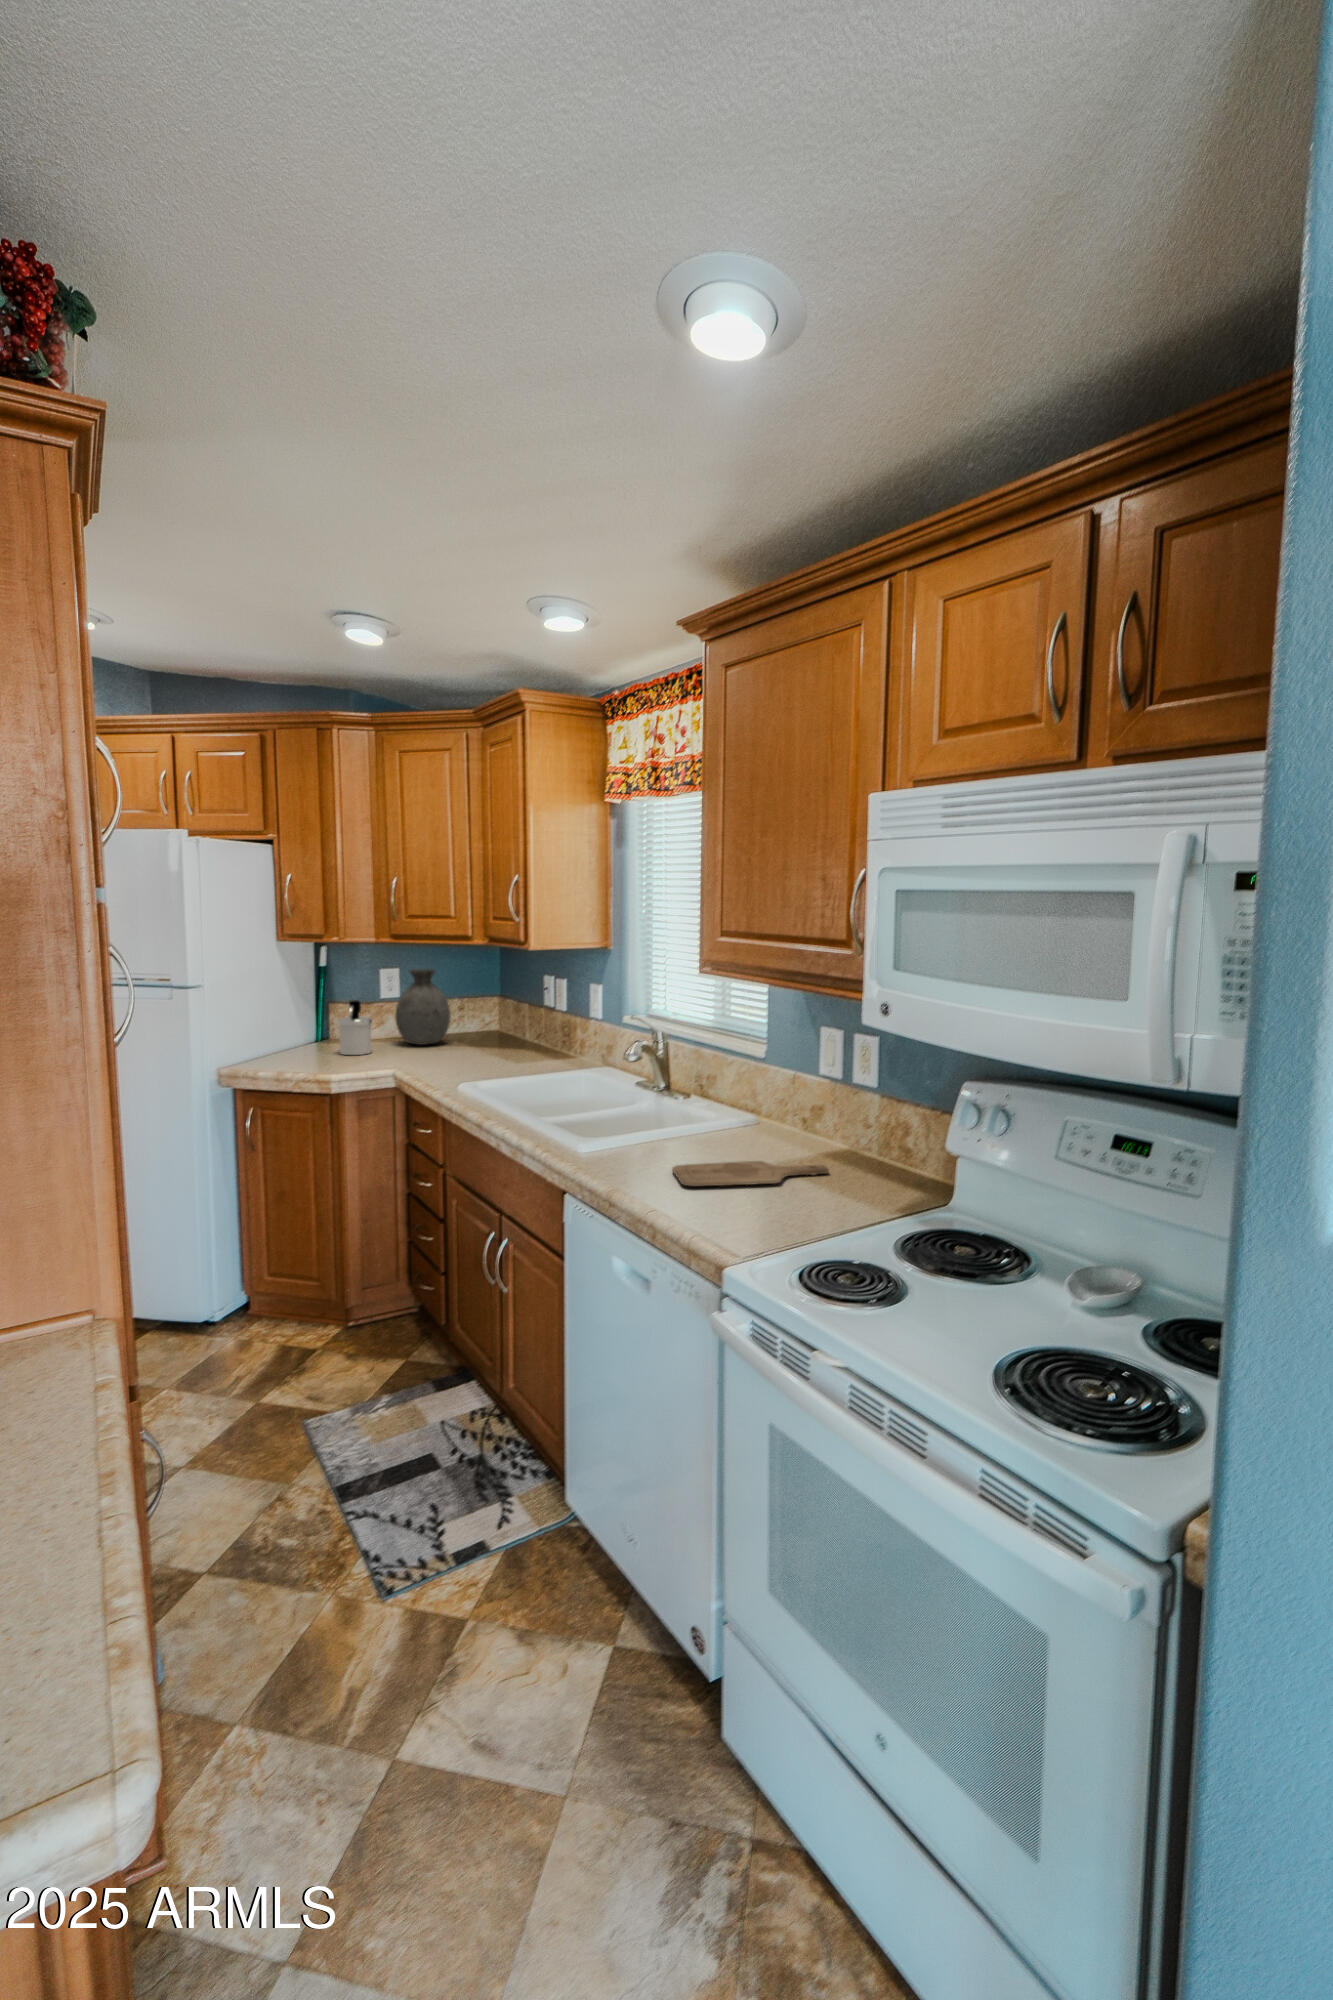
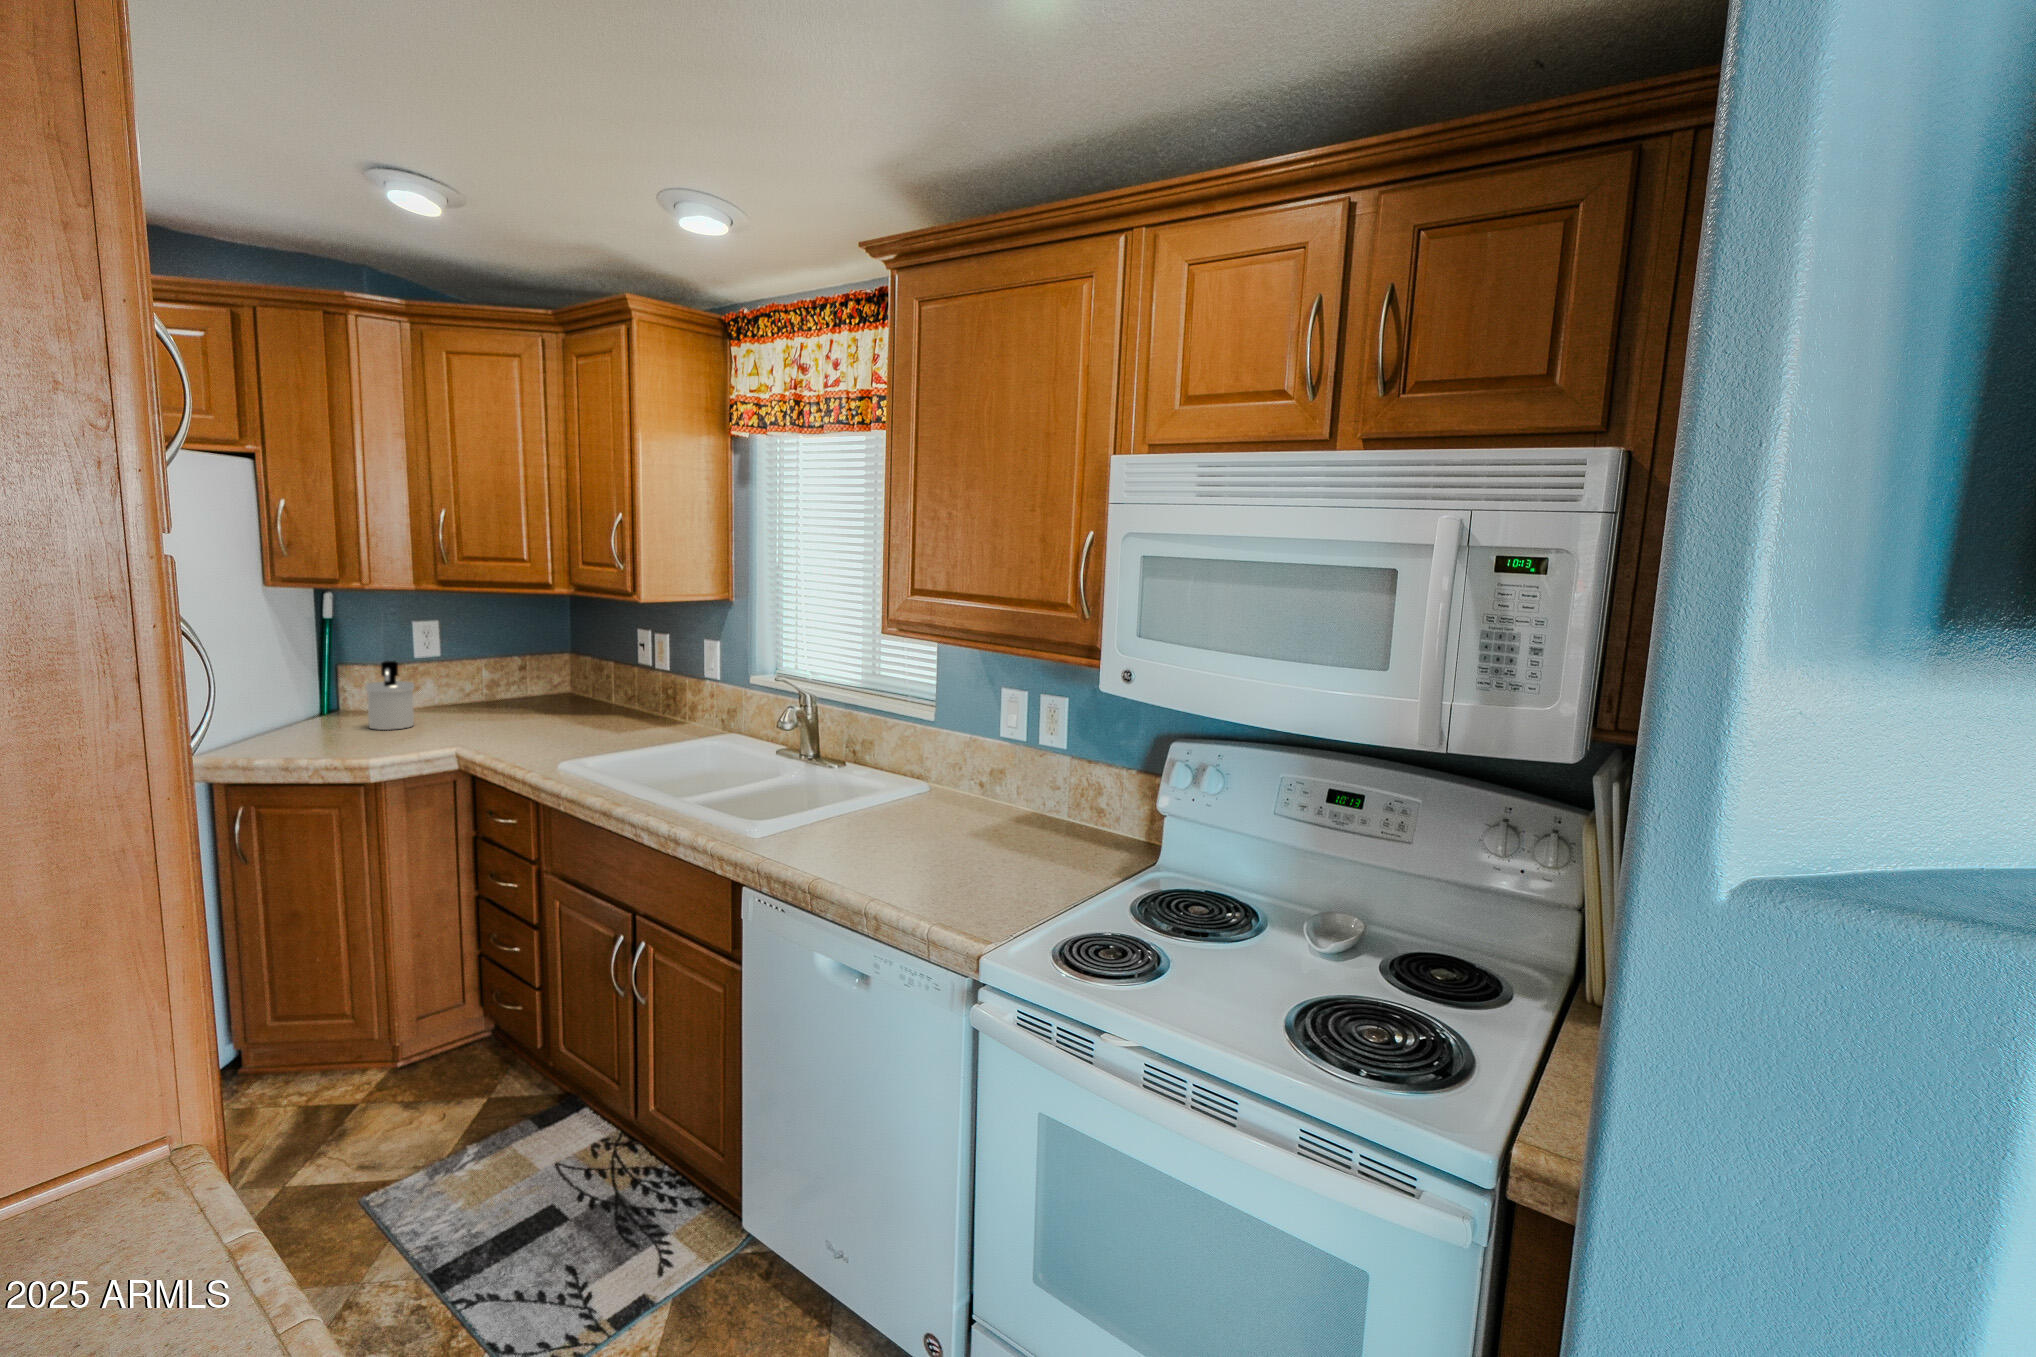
vase: present [395,969,450,1045] -> none [443,622,517,714]
cutting board: present [672,1161,829,1186] -> none [867,832,1029,866]

